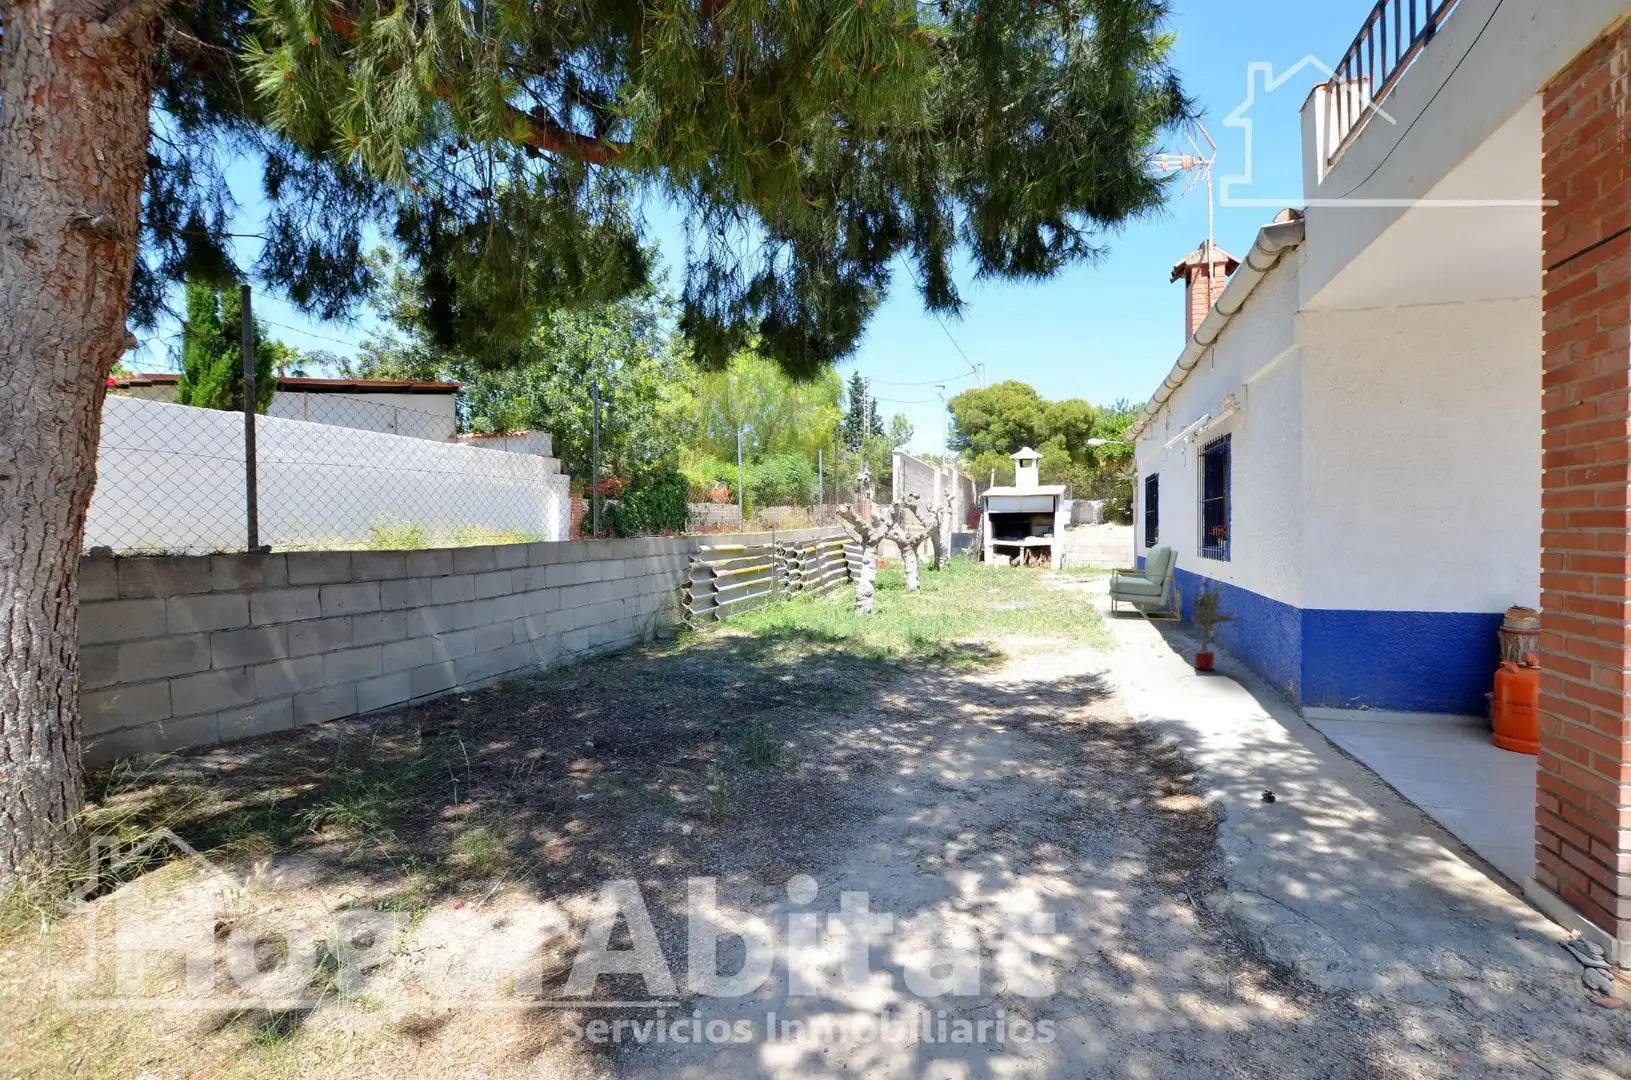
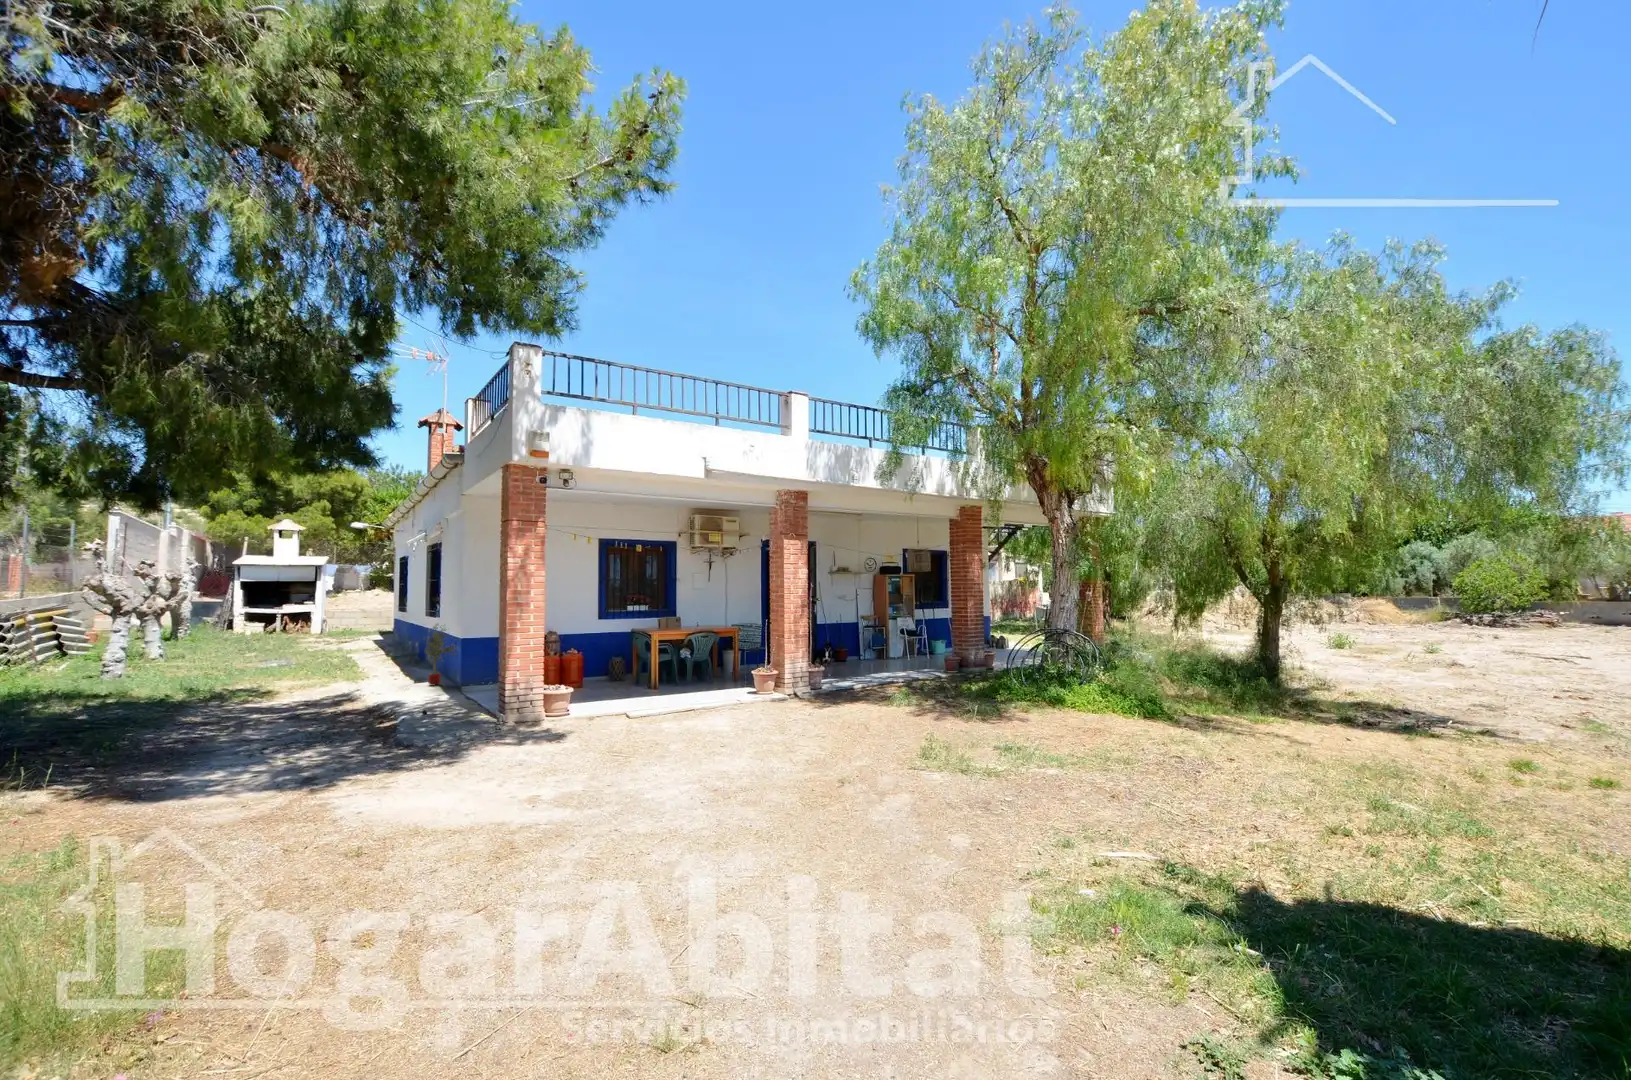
chair: present [1109,543,1181,621] -> none [368,604,426,664]

